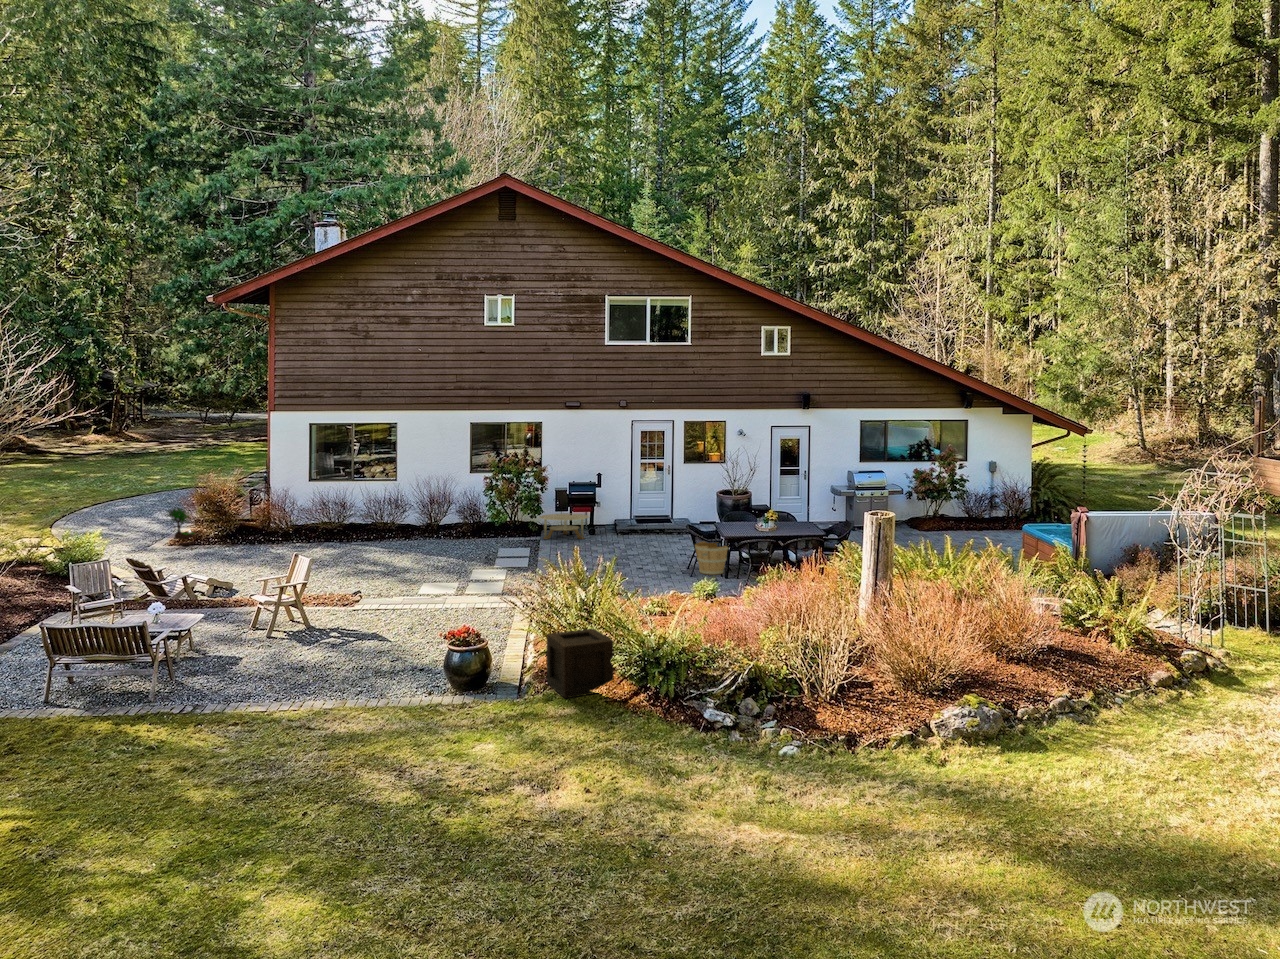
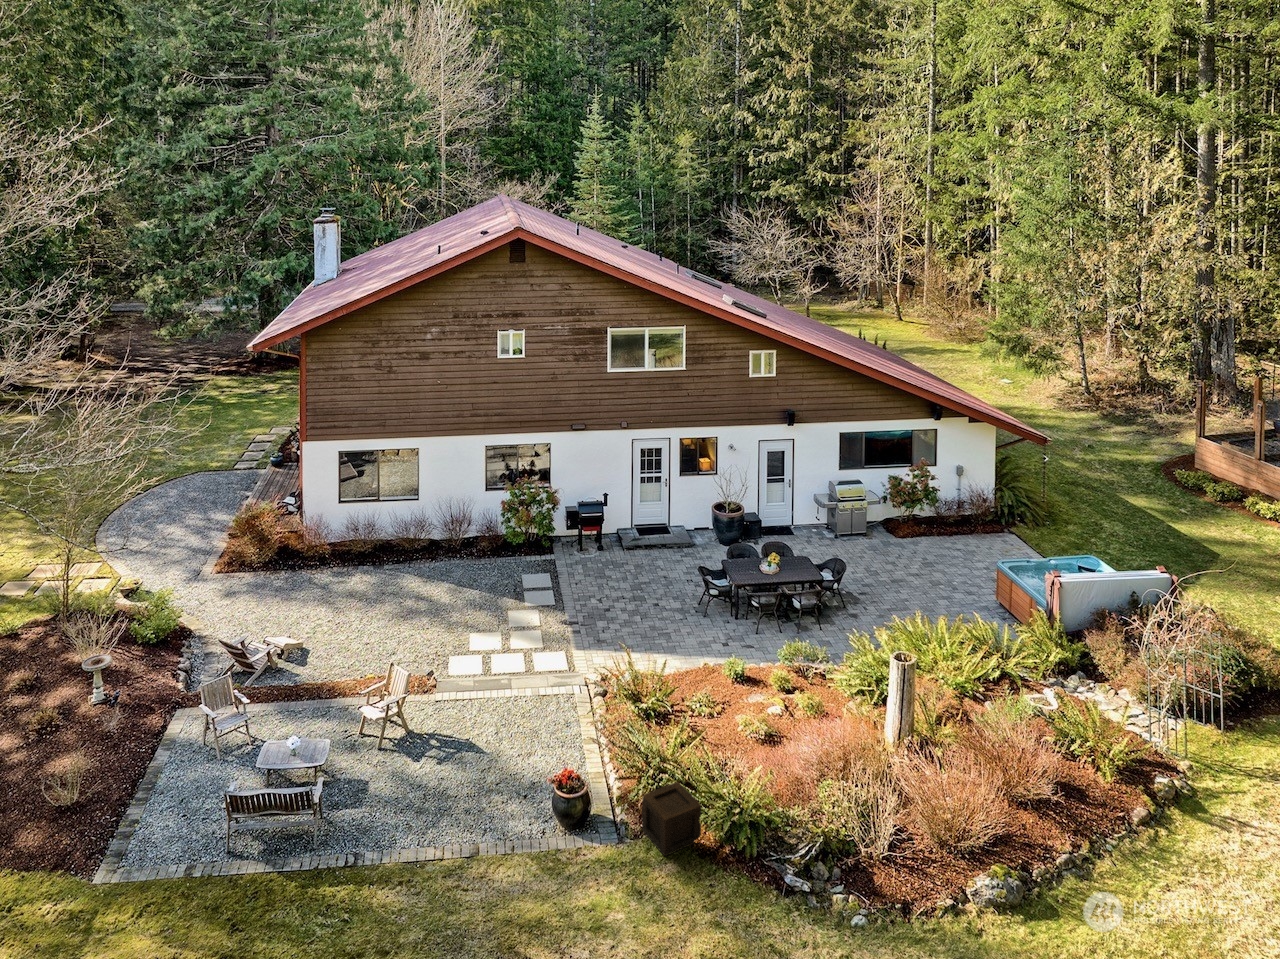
potted tree: present [167,507,195,546] -> none [208,545,240,583]
round table: present [539,514,589,539] -> none [555,528,601,558]
wooden bucket: present [695,542,728,575] -> none [712,590,743,624]

